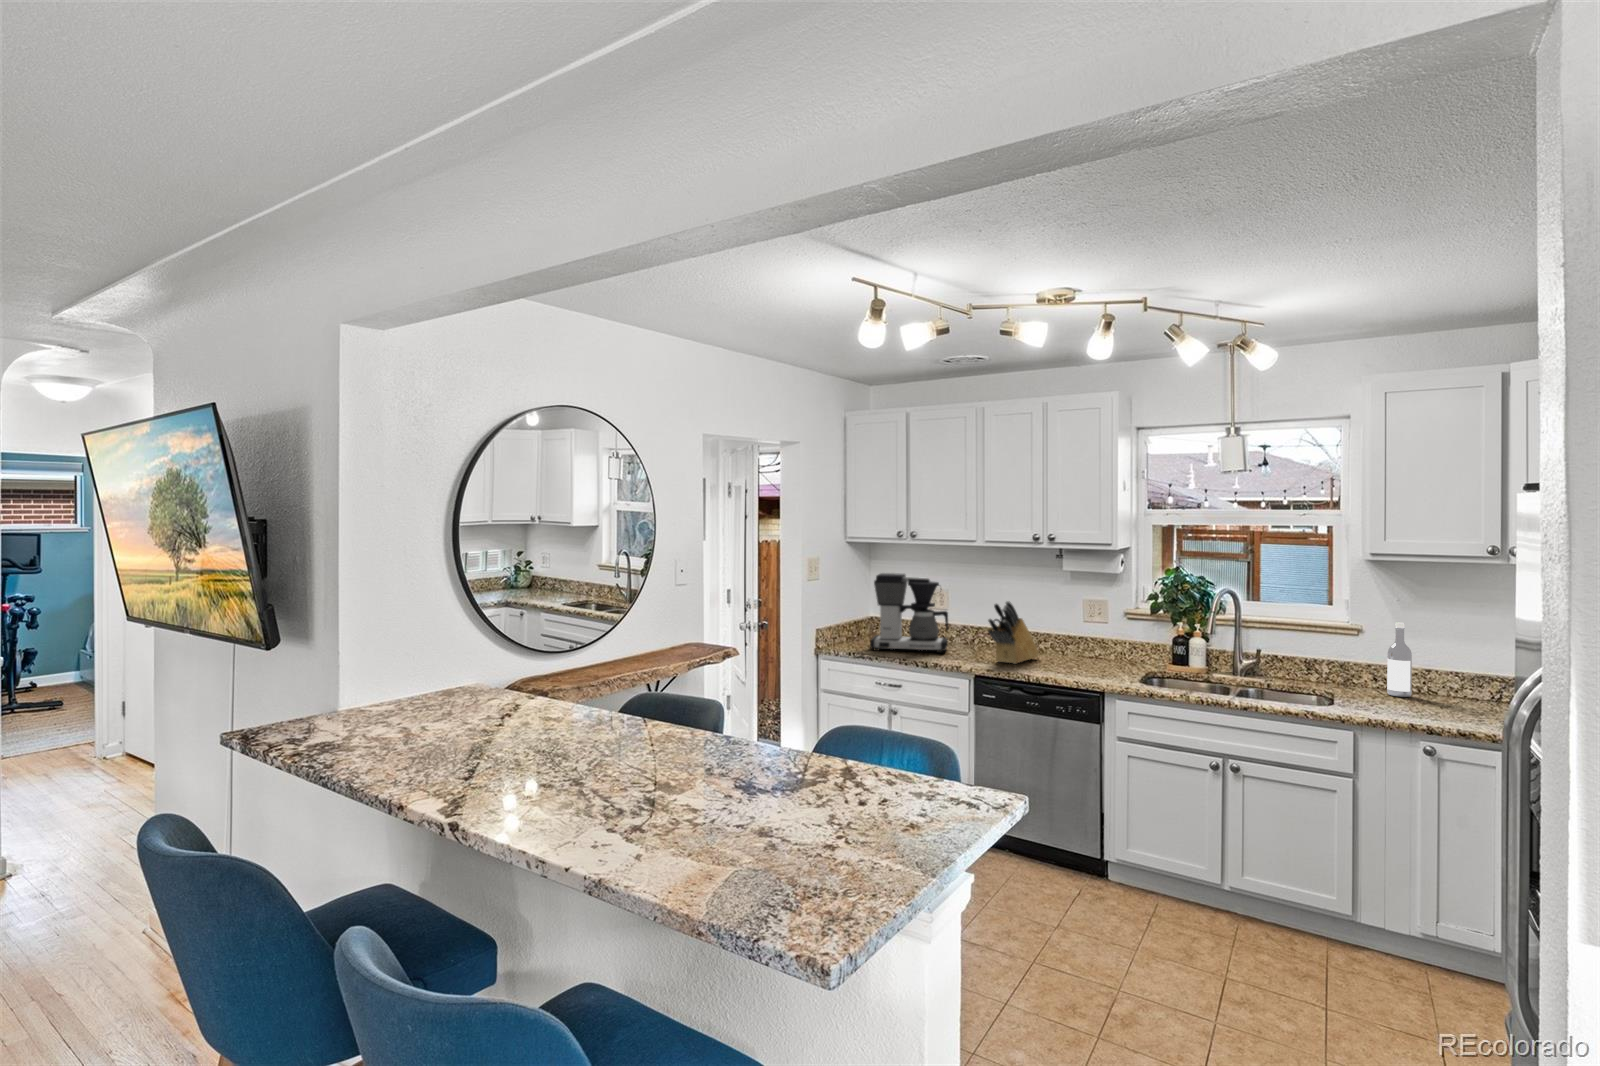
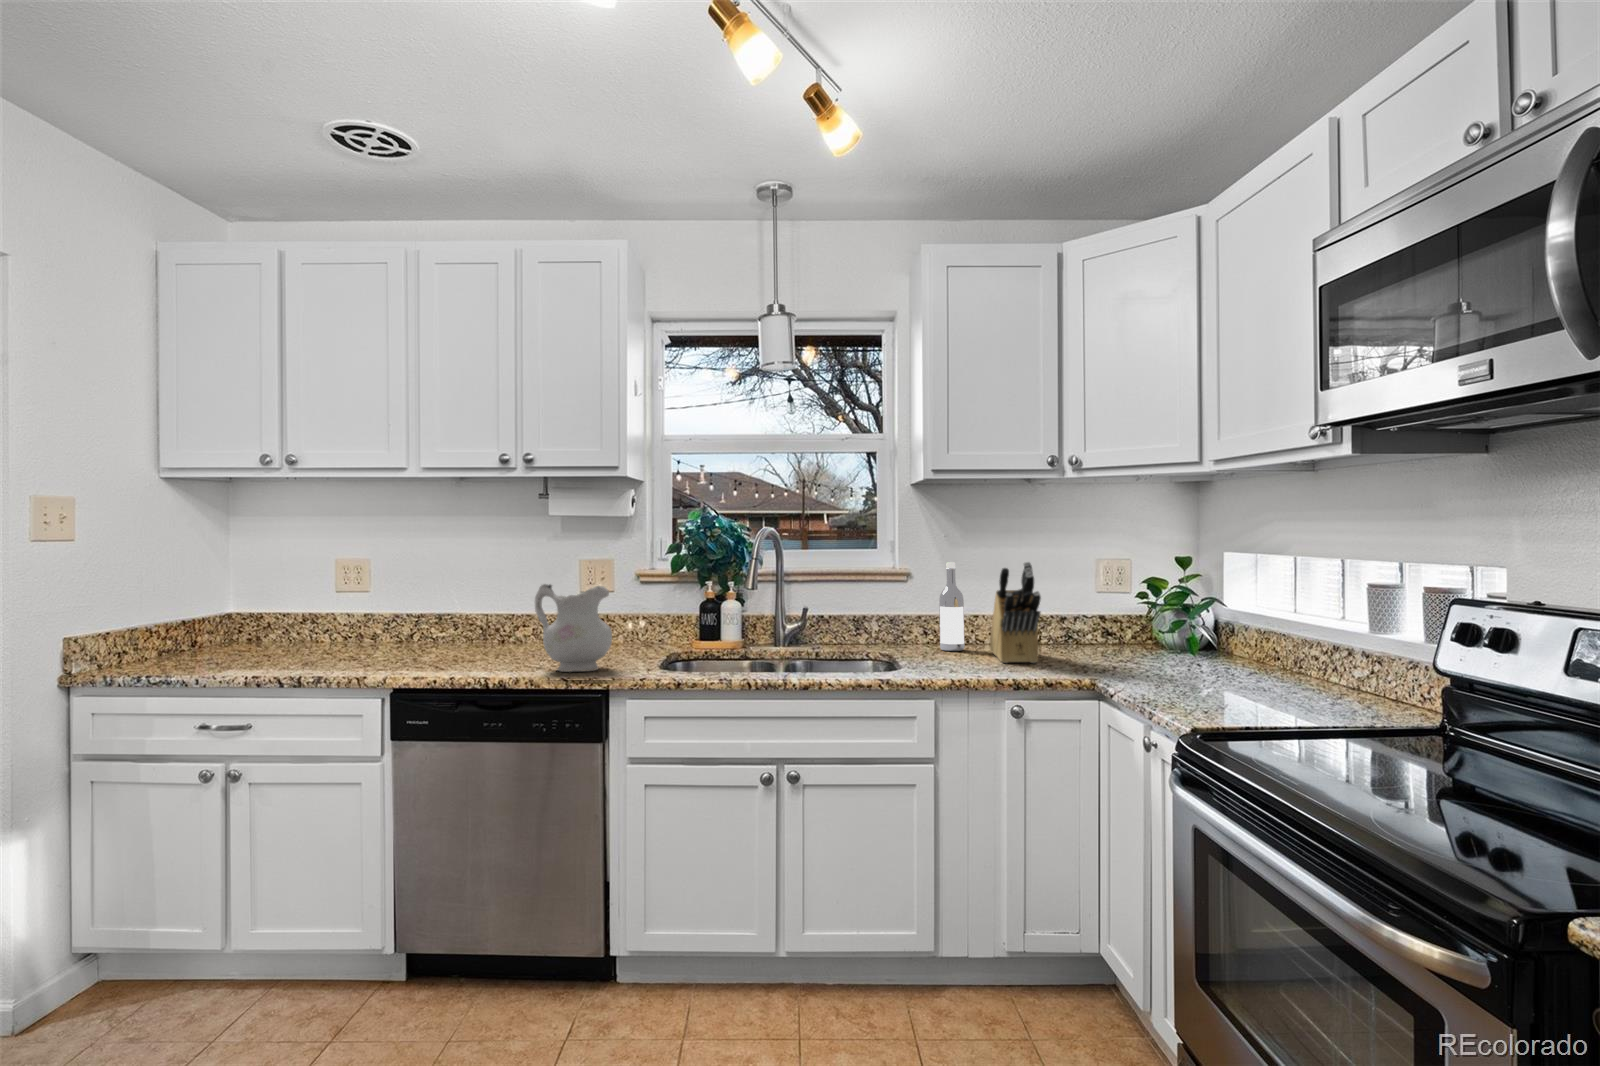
coffee maker: present [870,573,948,653] -> none [198,532,363,667]
knife block: present [988,601,1039,664] -> present [990,562,1041,663]
ceramic pitcher: none [1058,620,1107,679] -> present [535,584,612,672]

